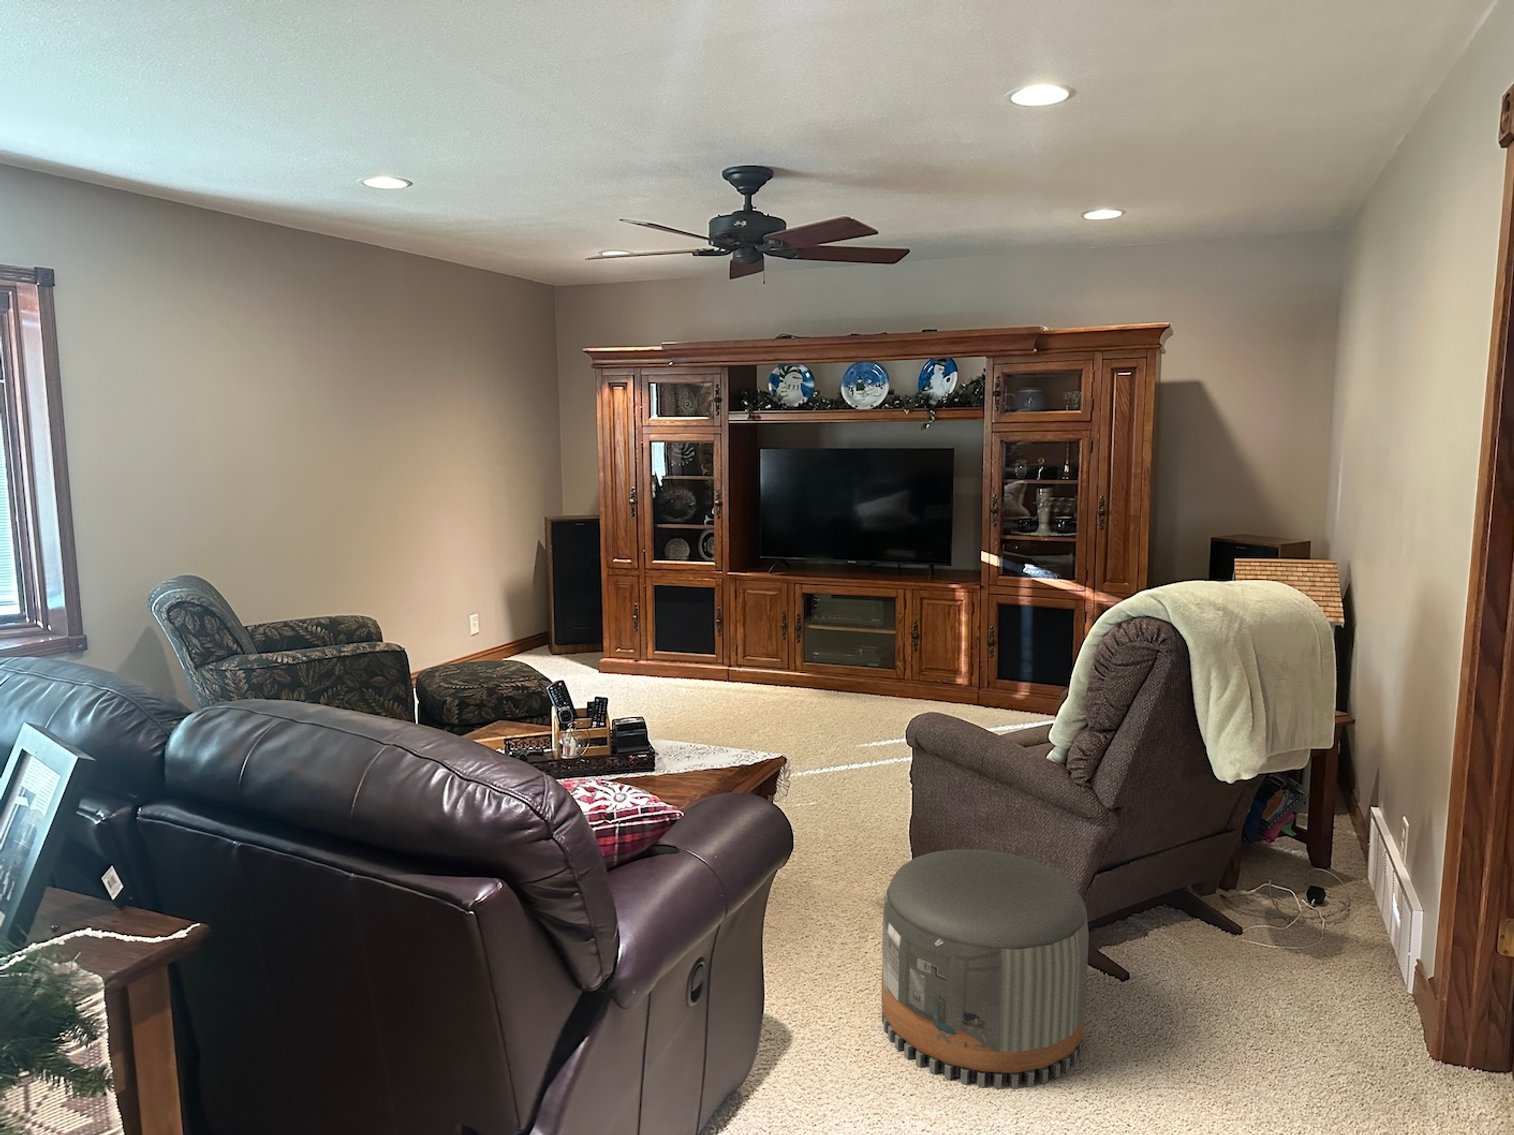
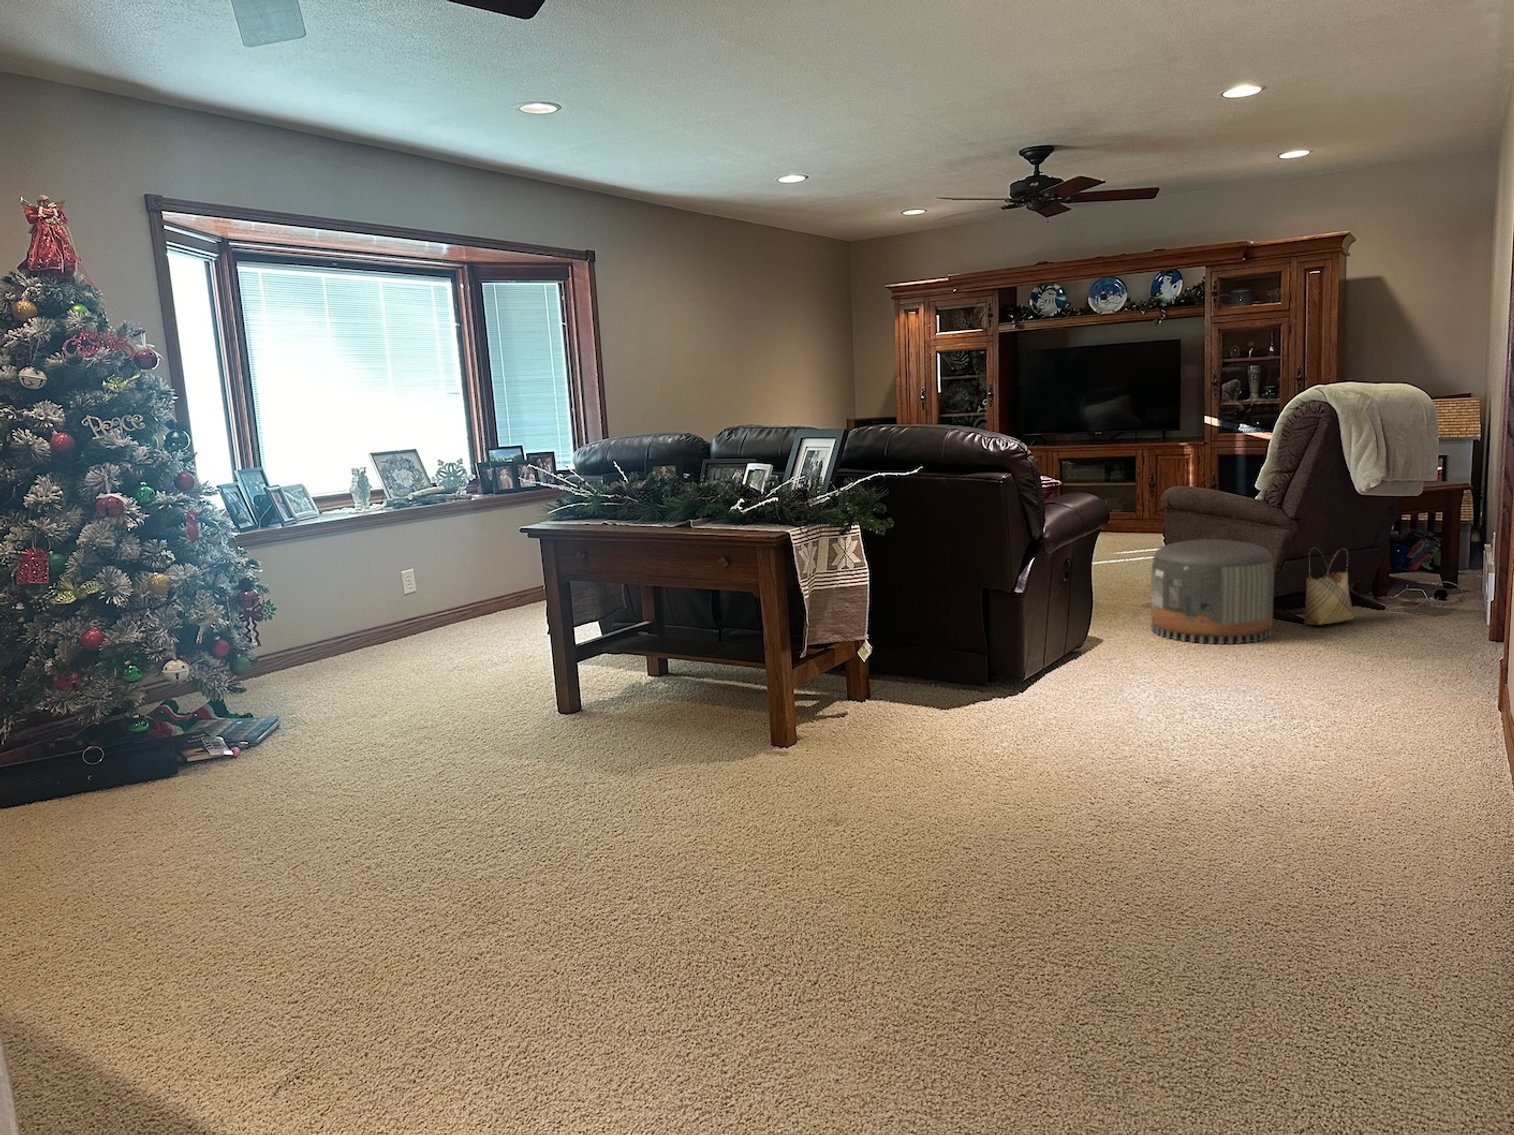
woven basket: none [1132,864,1209,1013] -> present [1304,549,1353,625]

